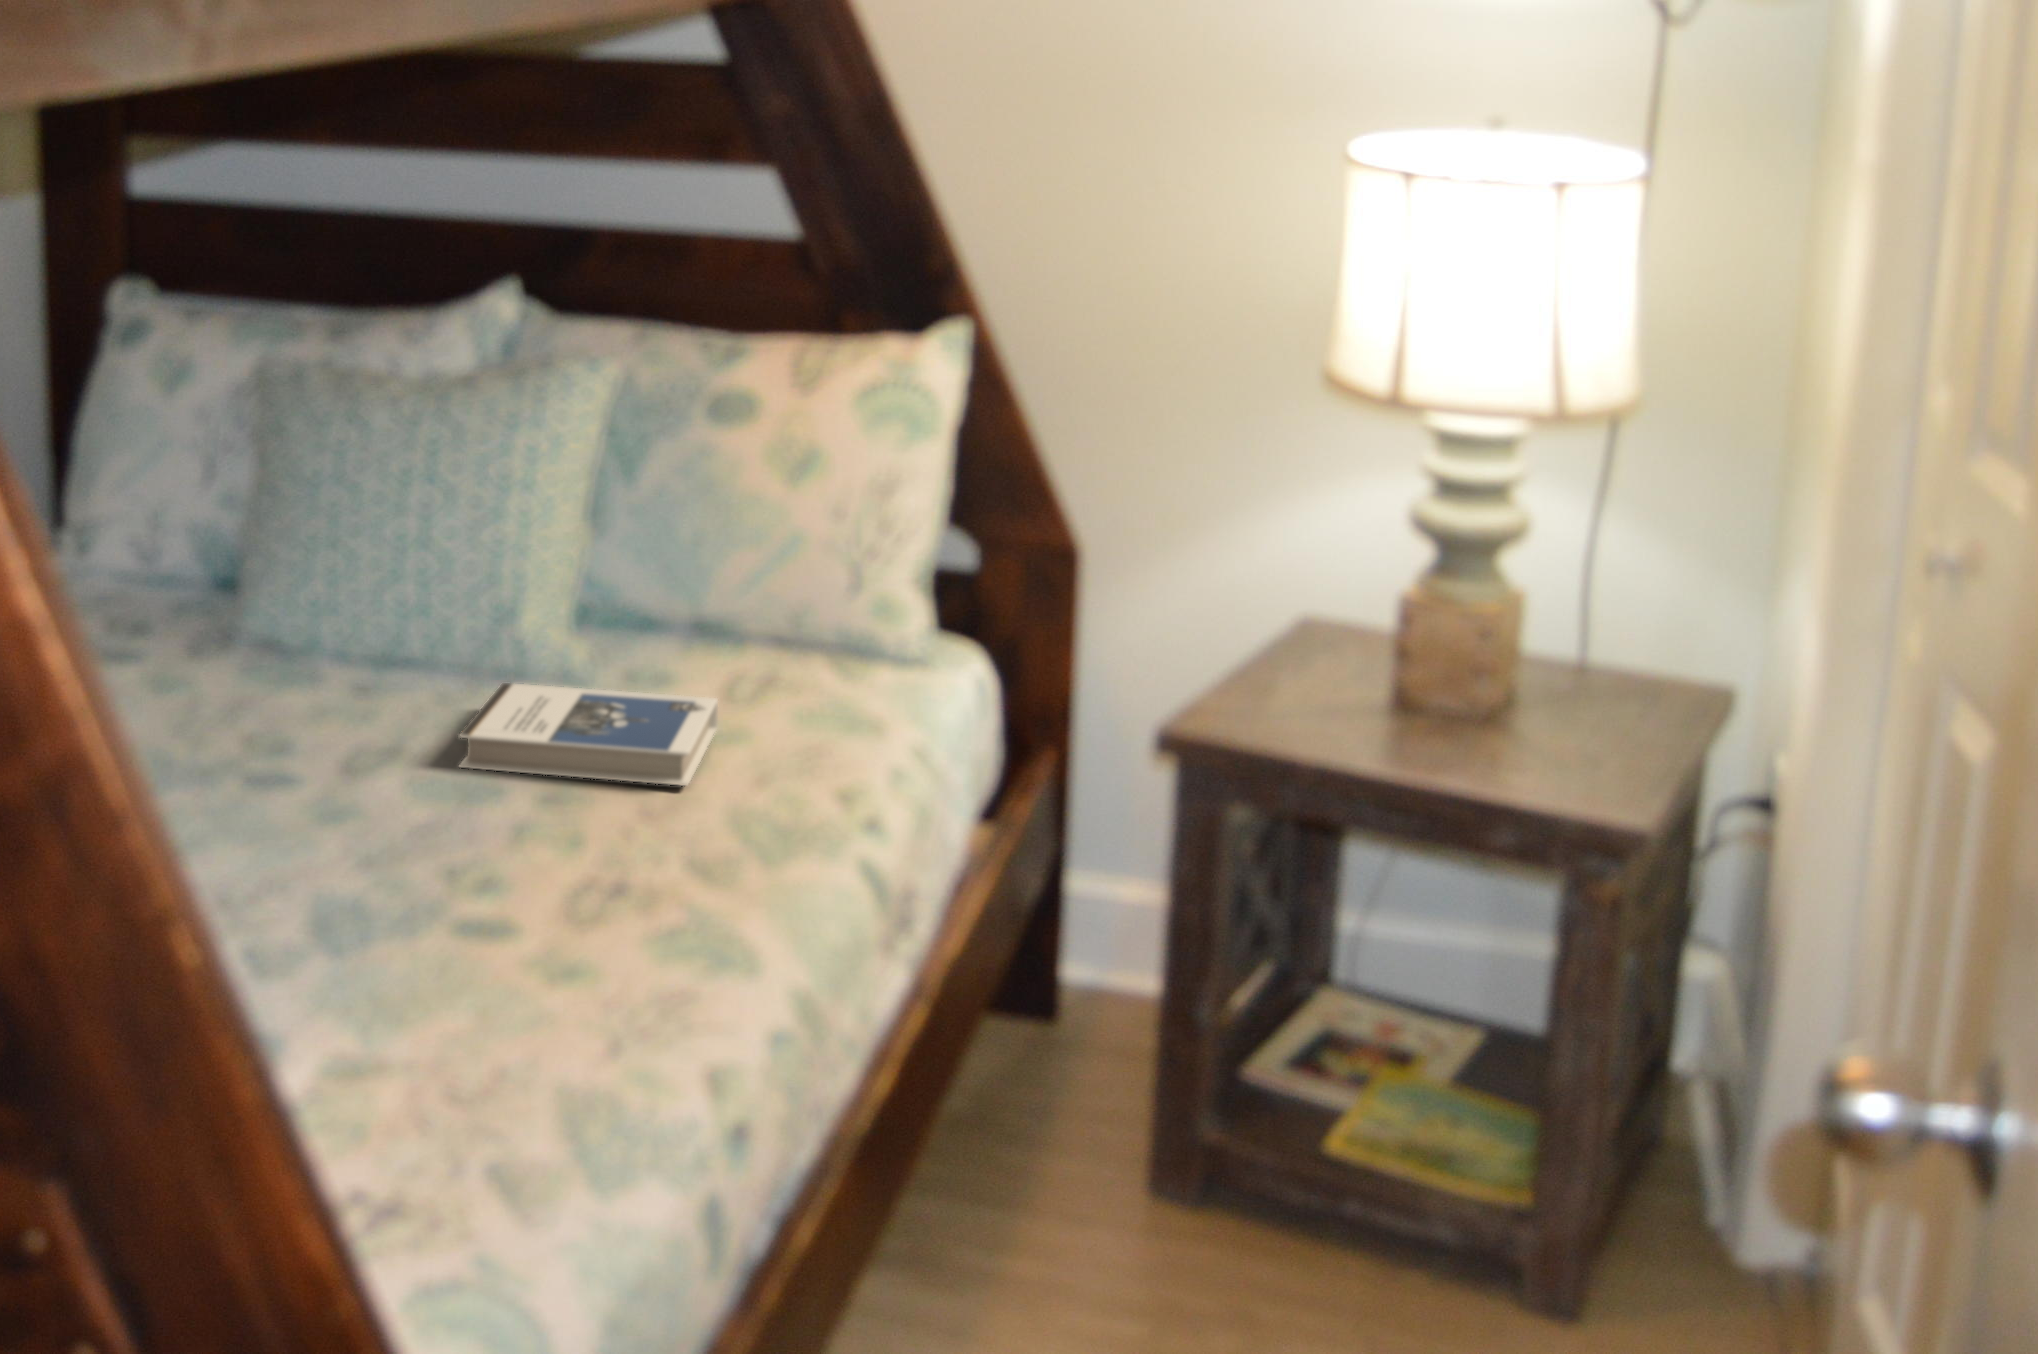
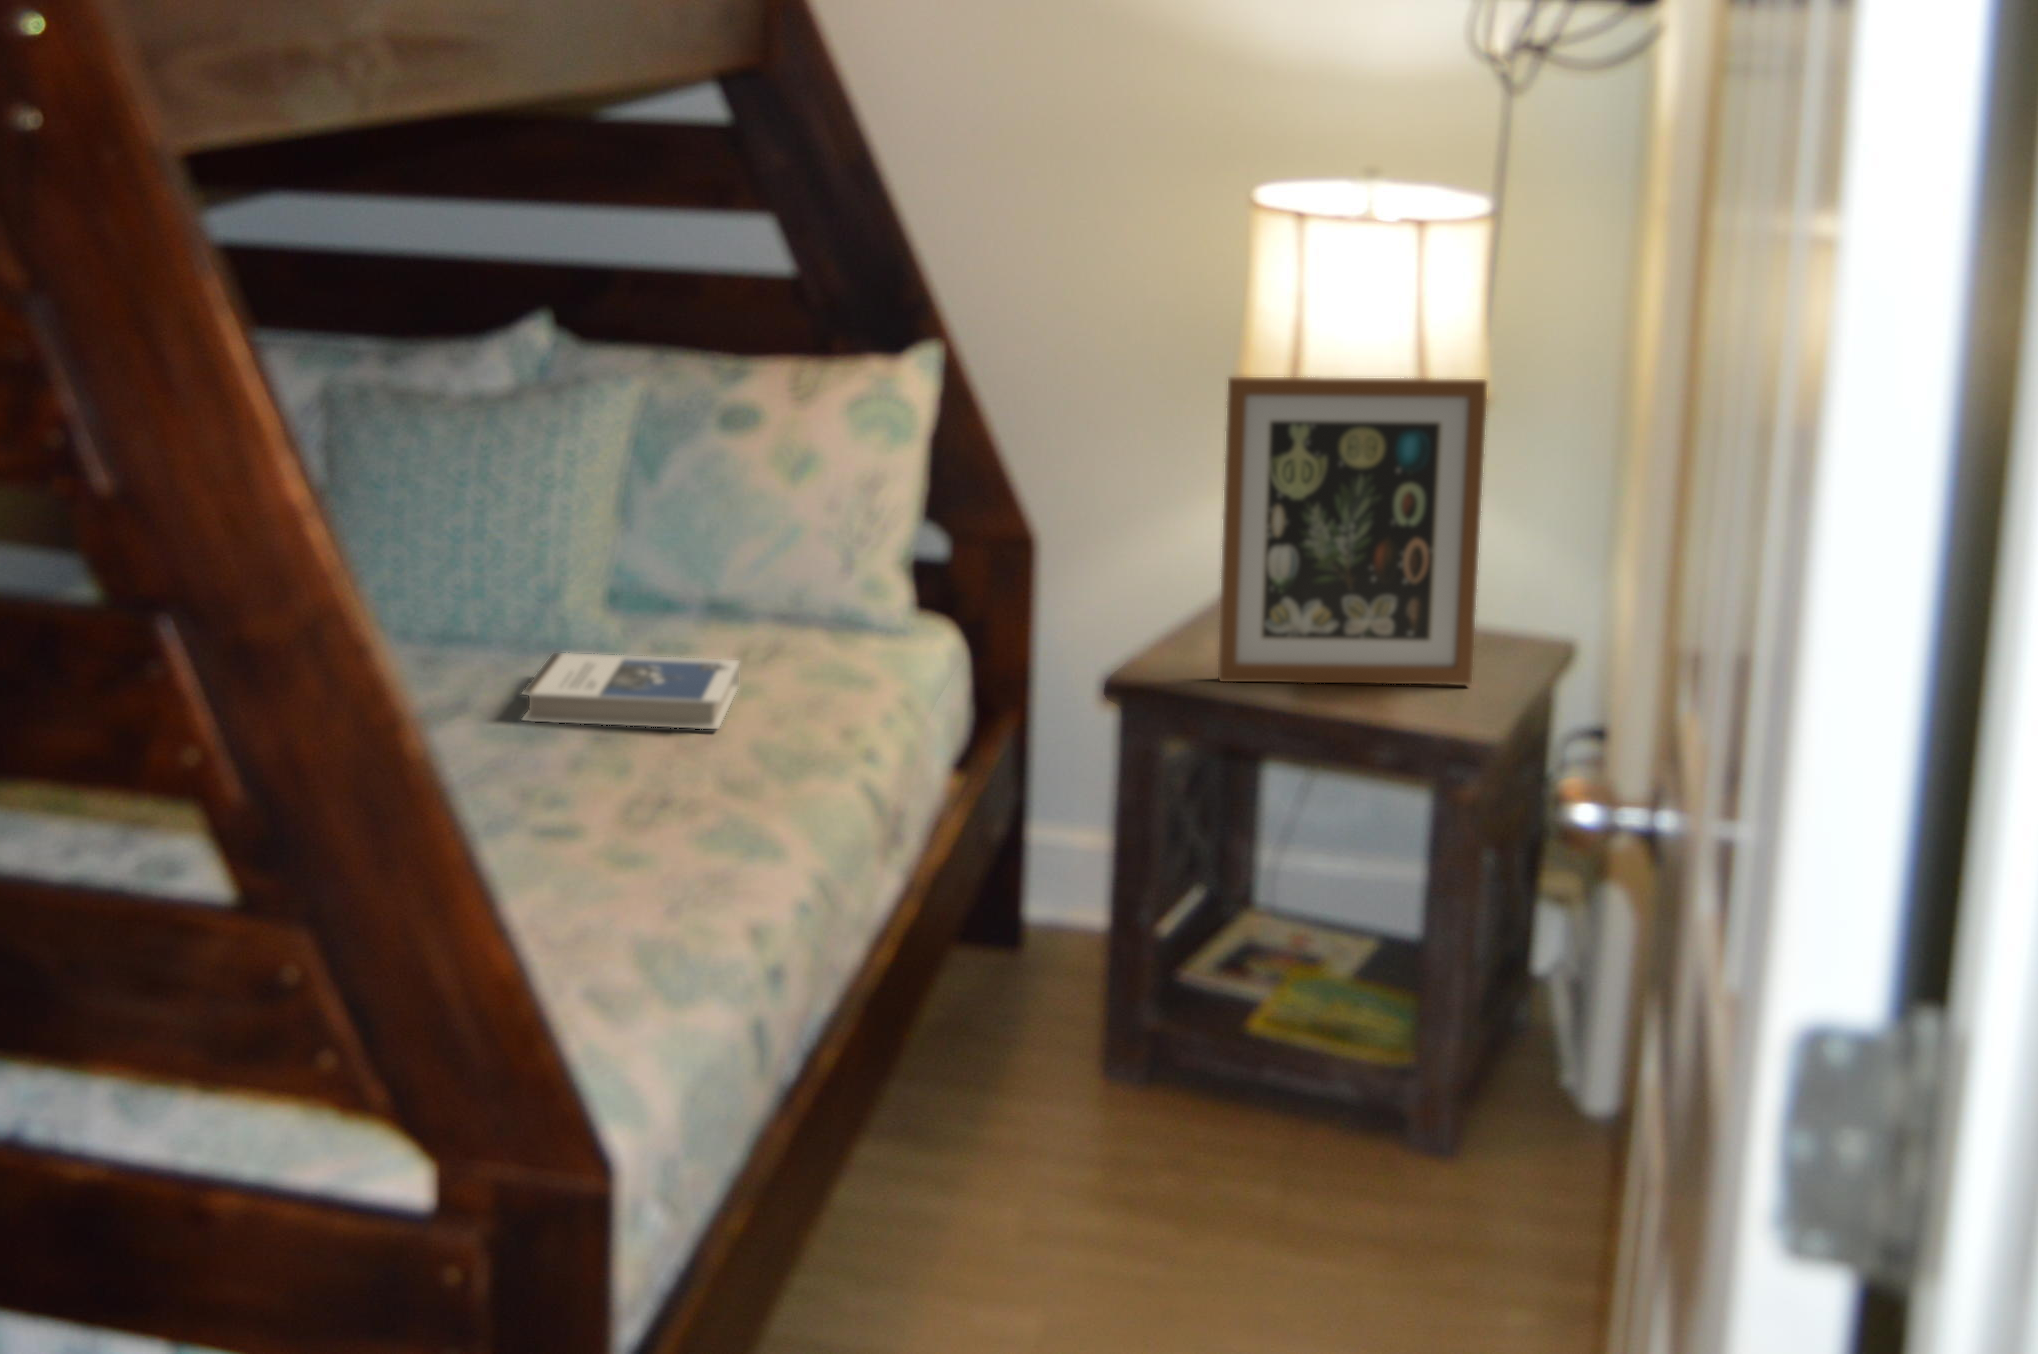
picture frame: none [1295,372,1644,750] -> present [1218,377,1487,685]

